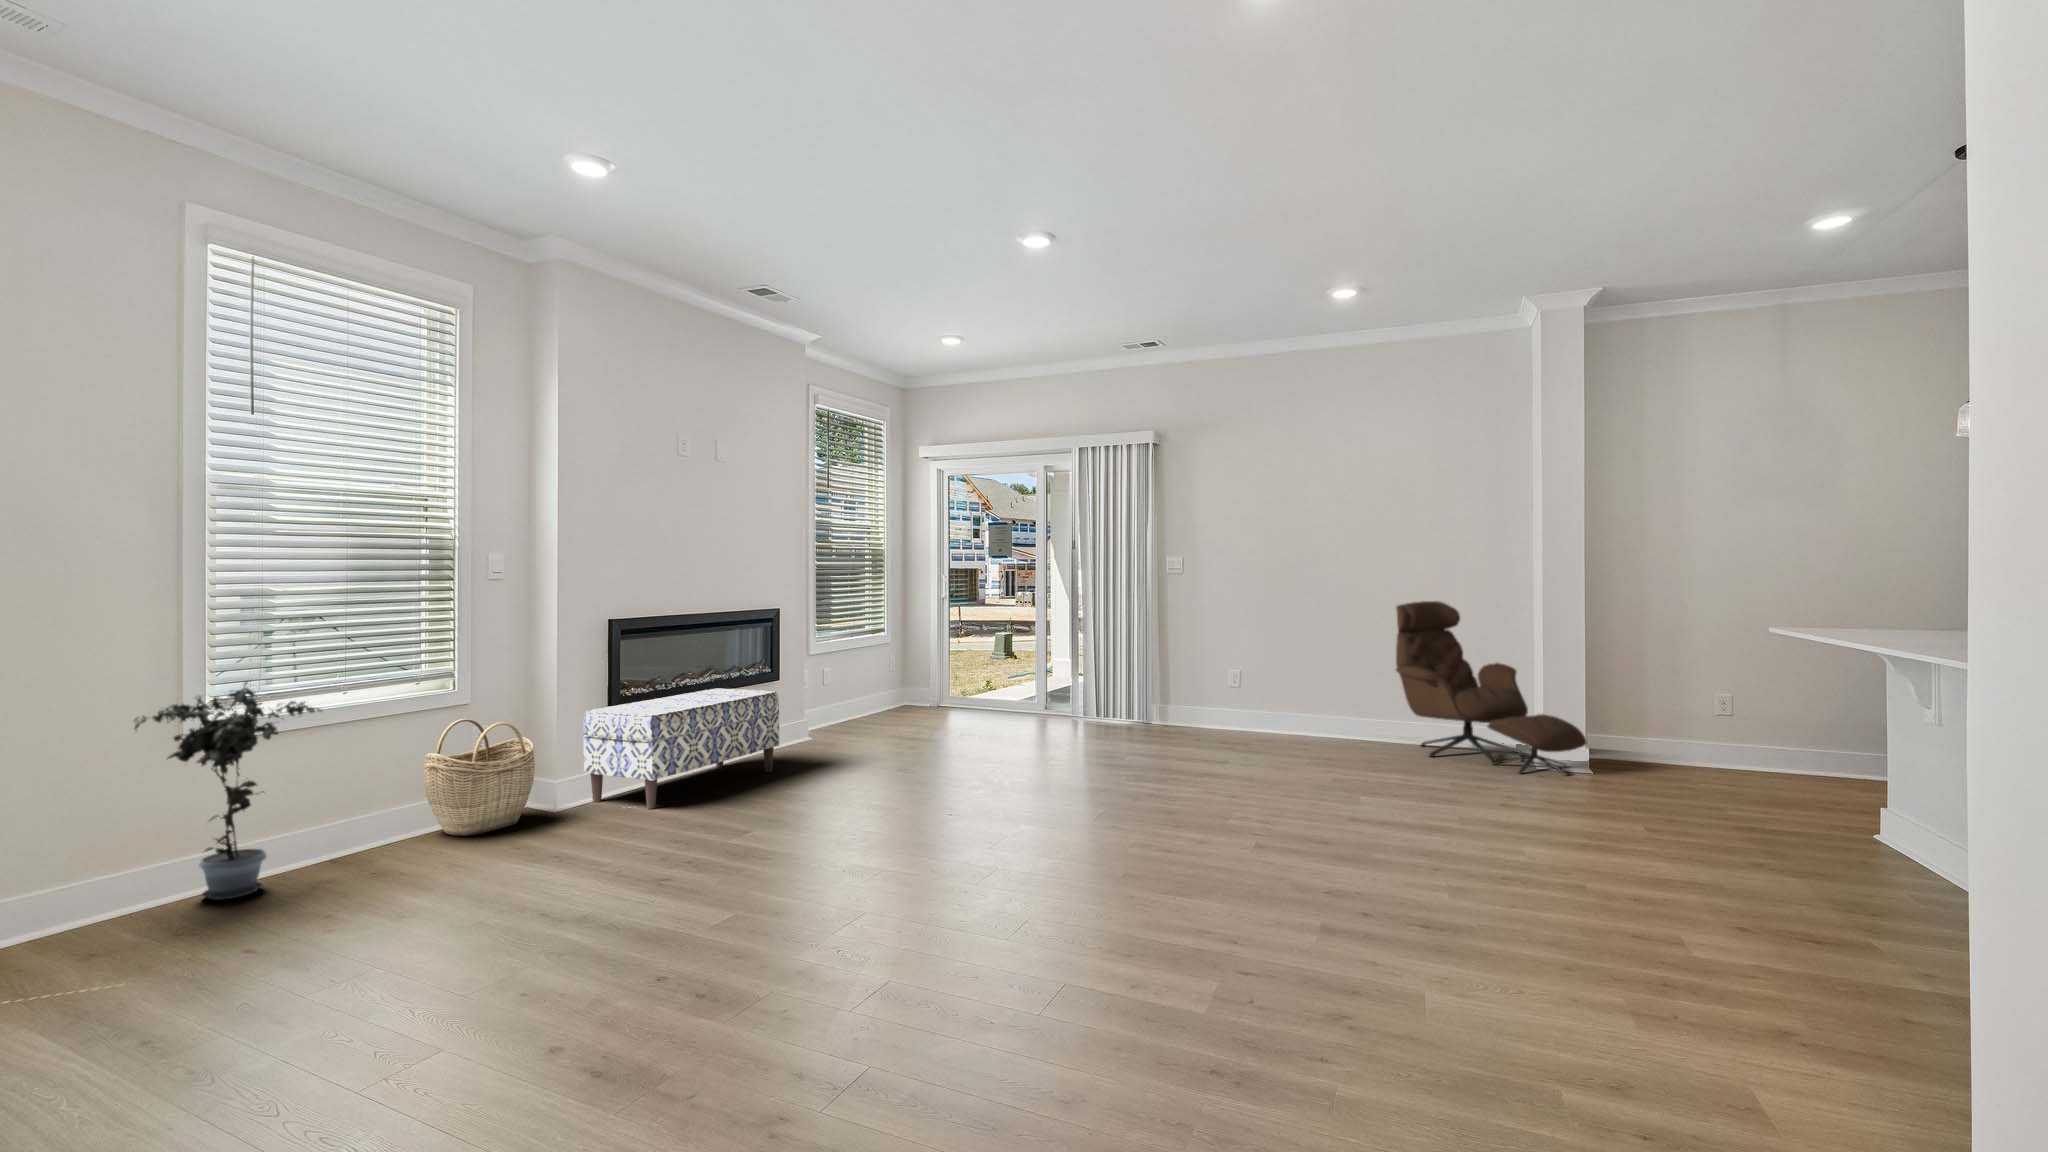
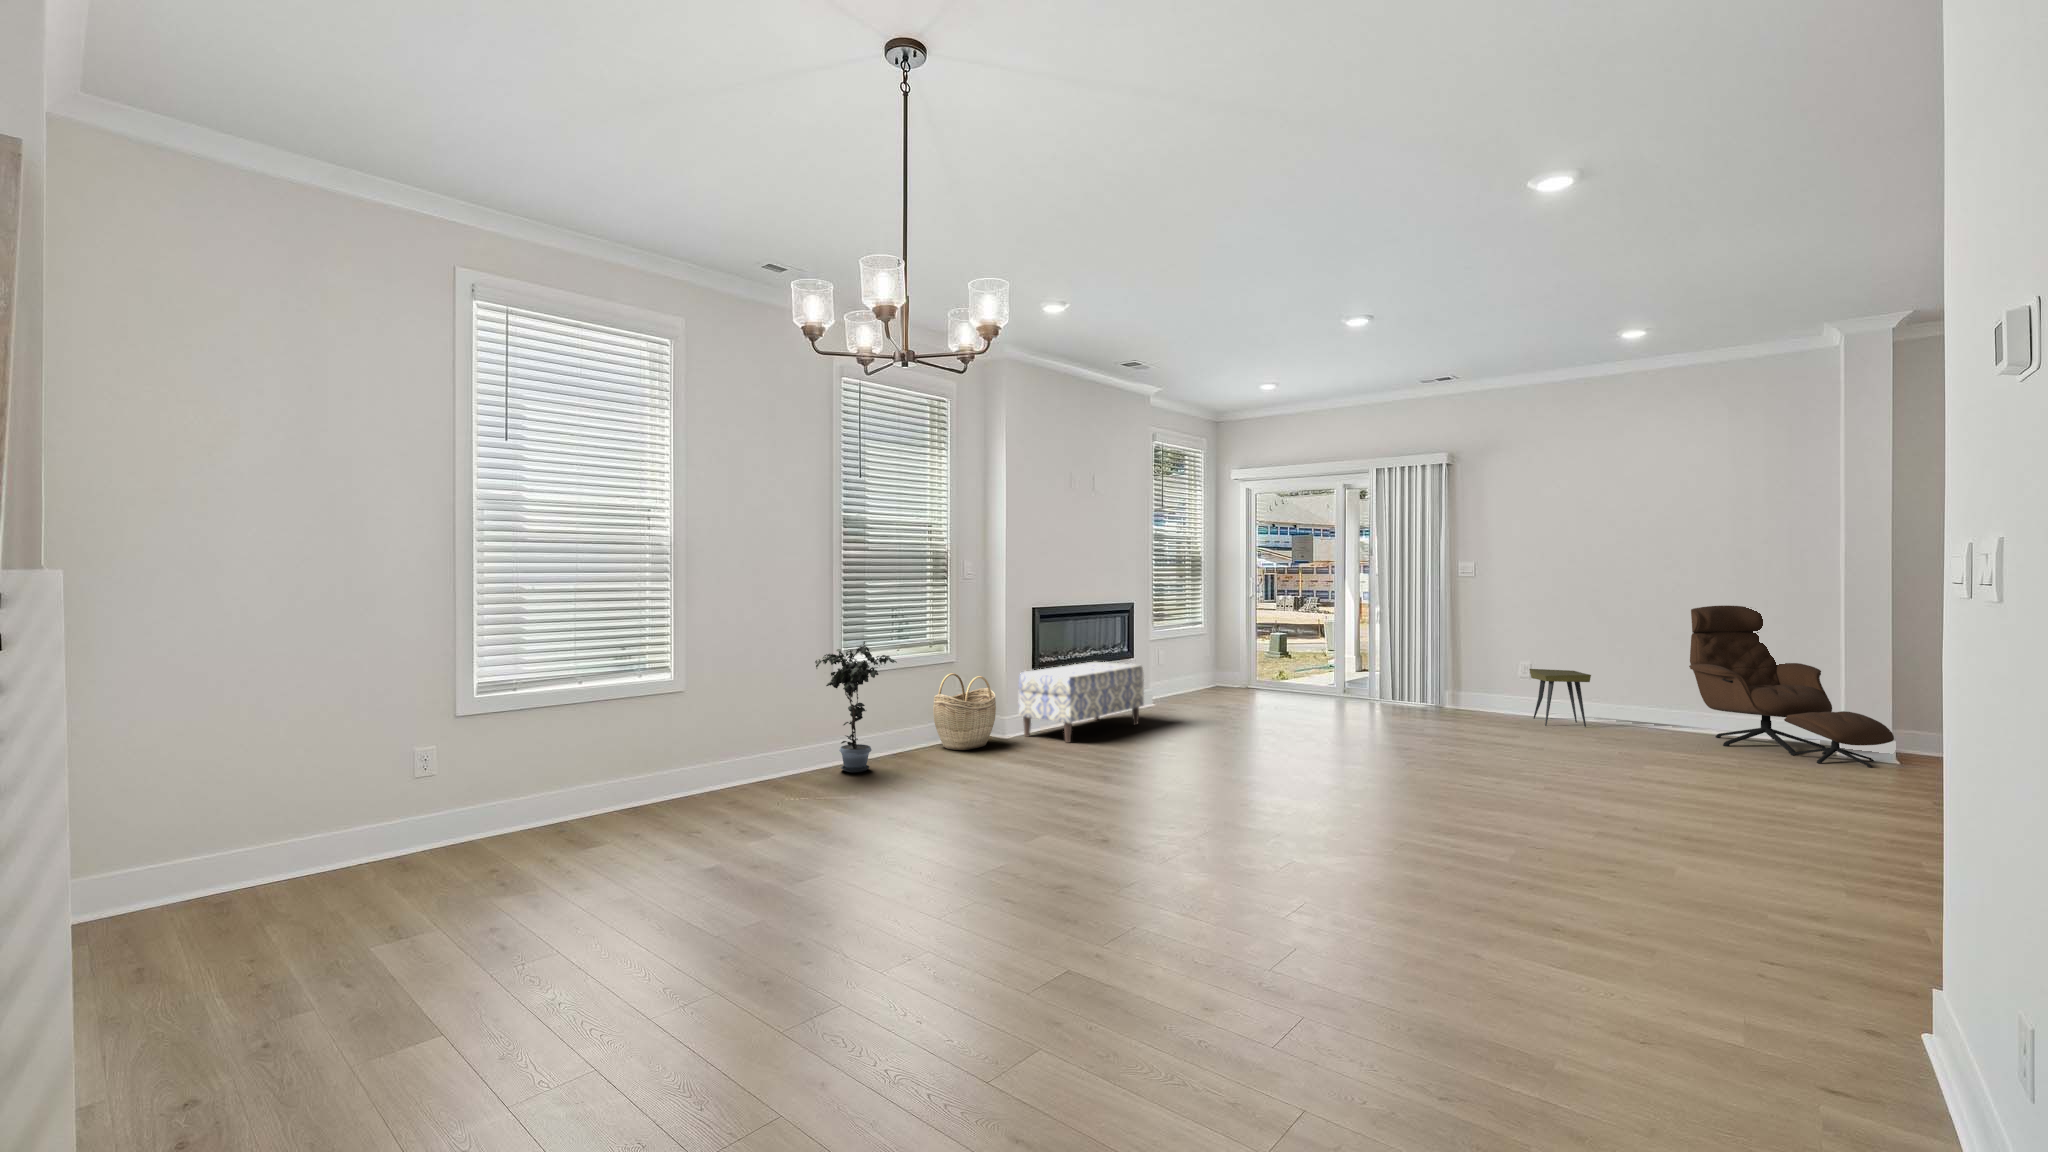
side table: none [1239,676,1300,742] -> present [1529,669,1591,727]

